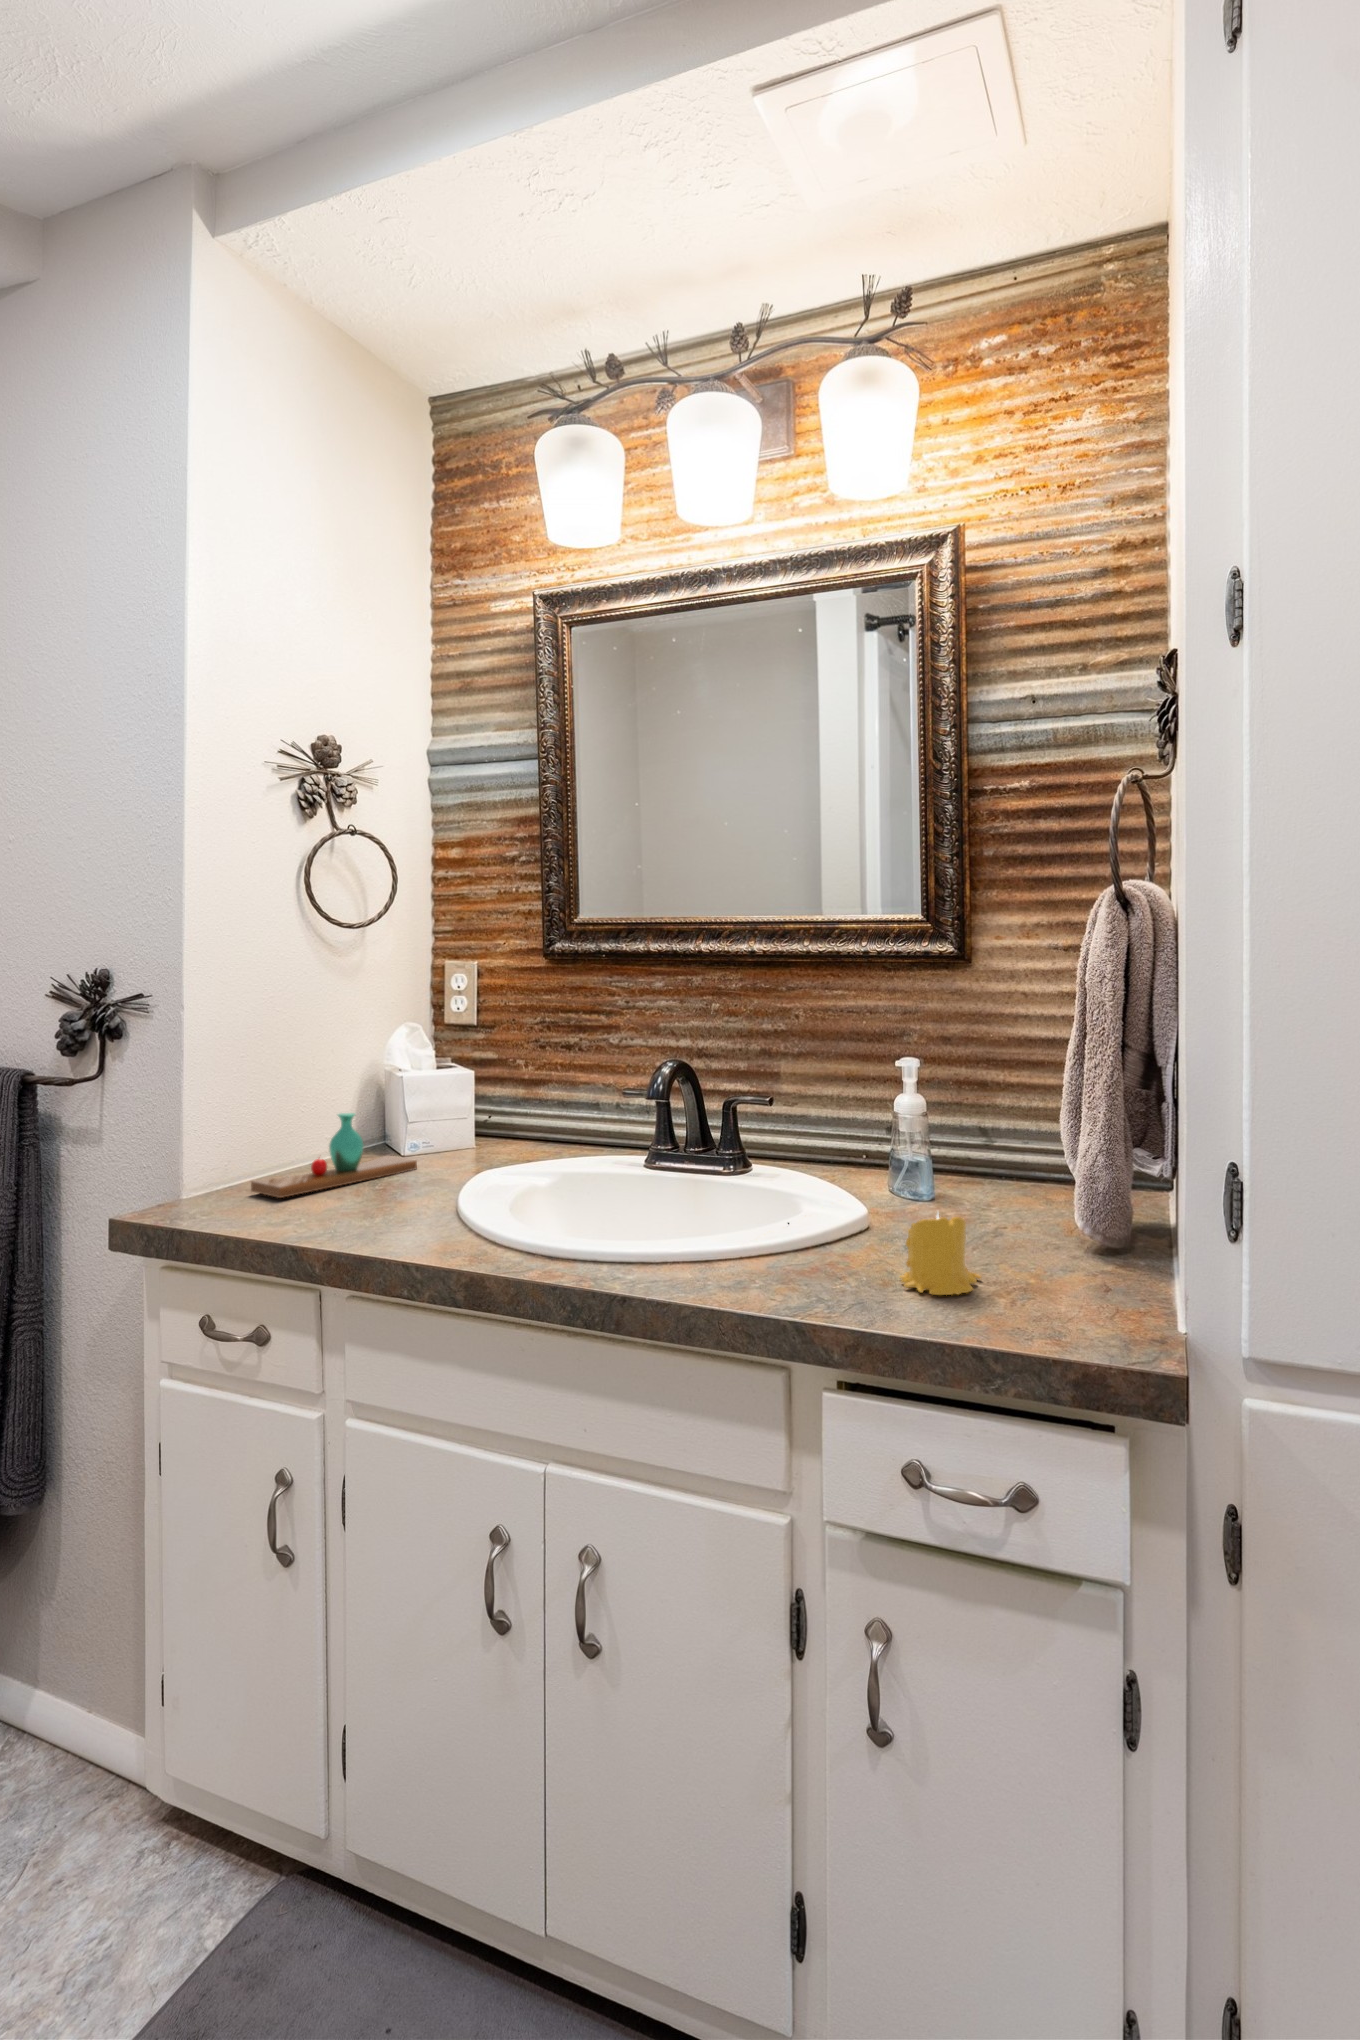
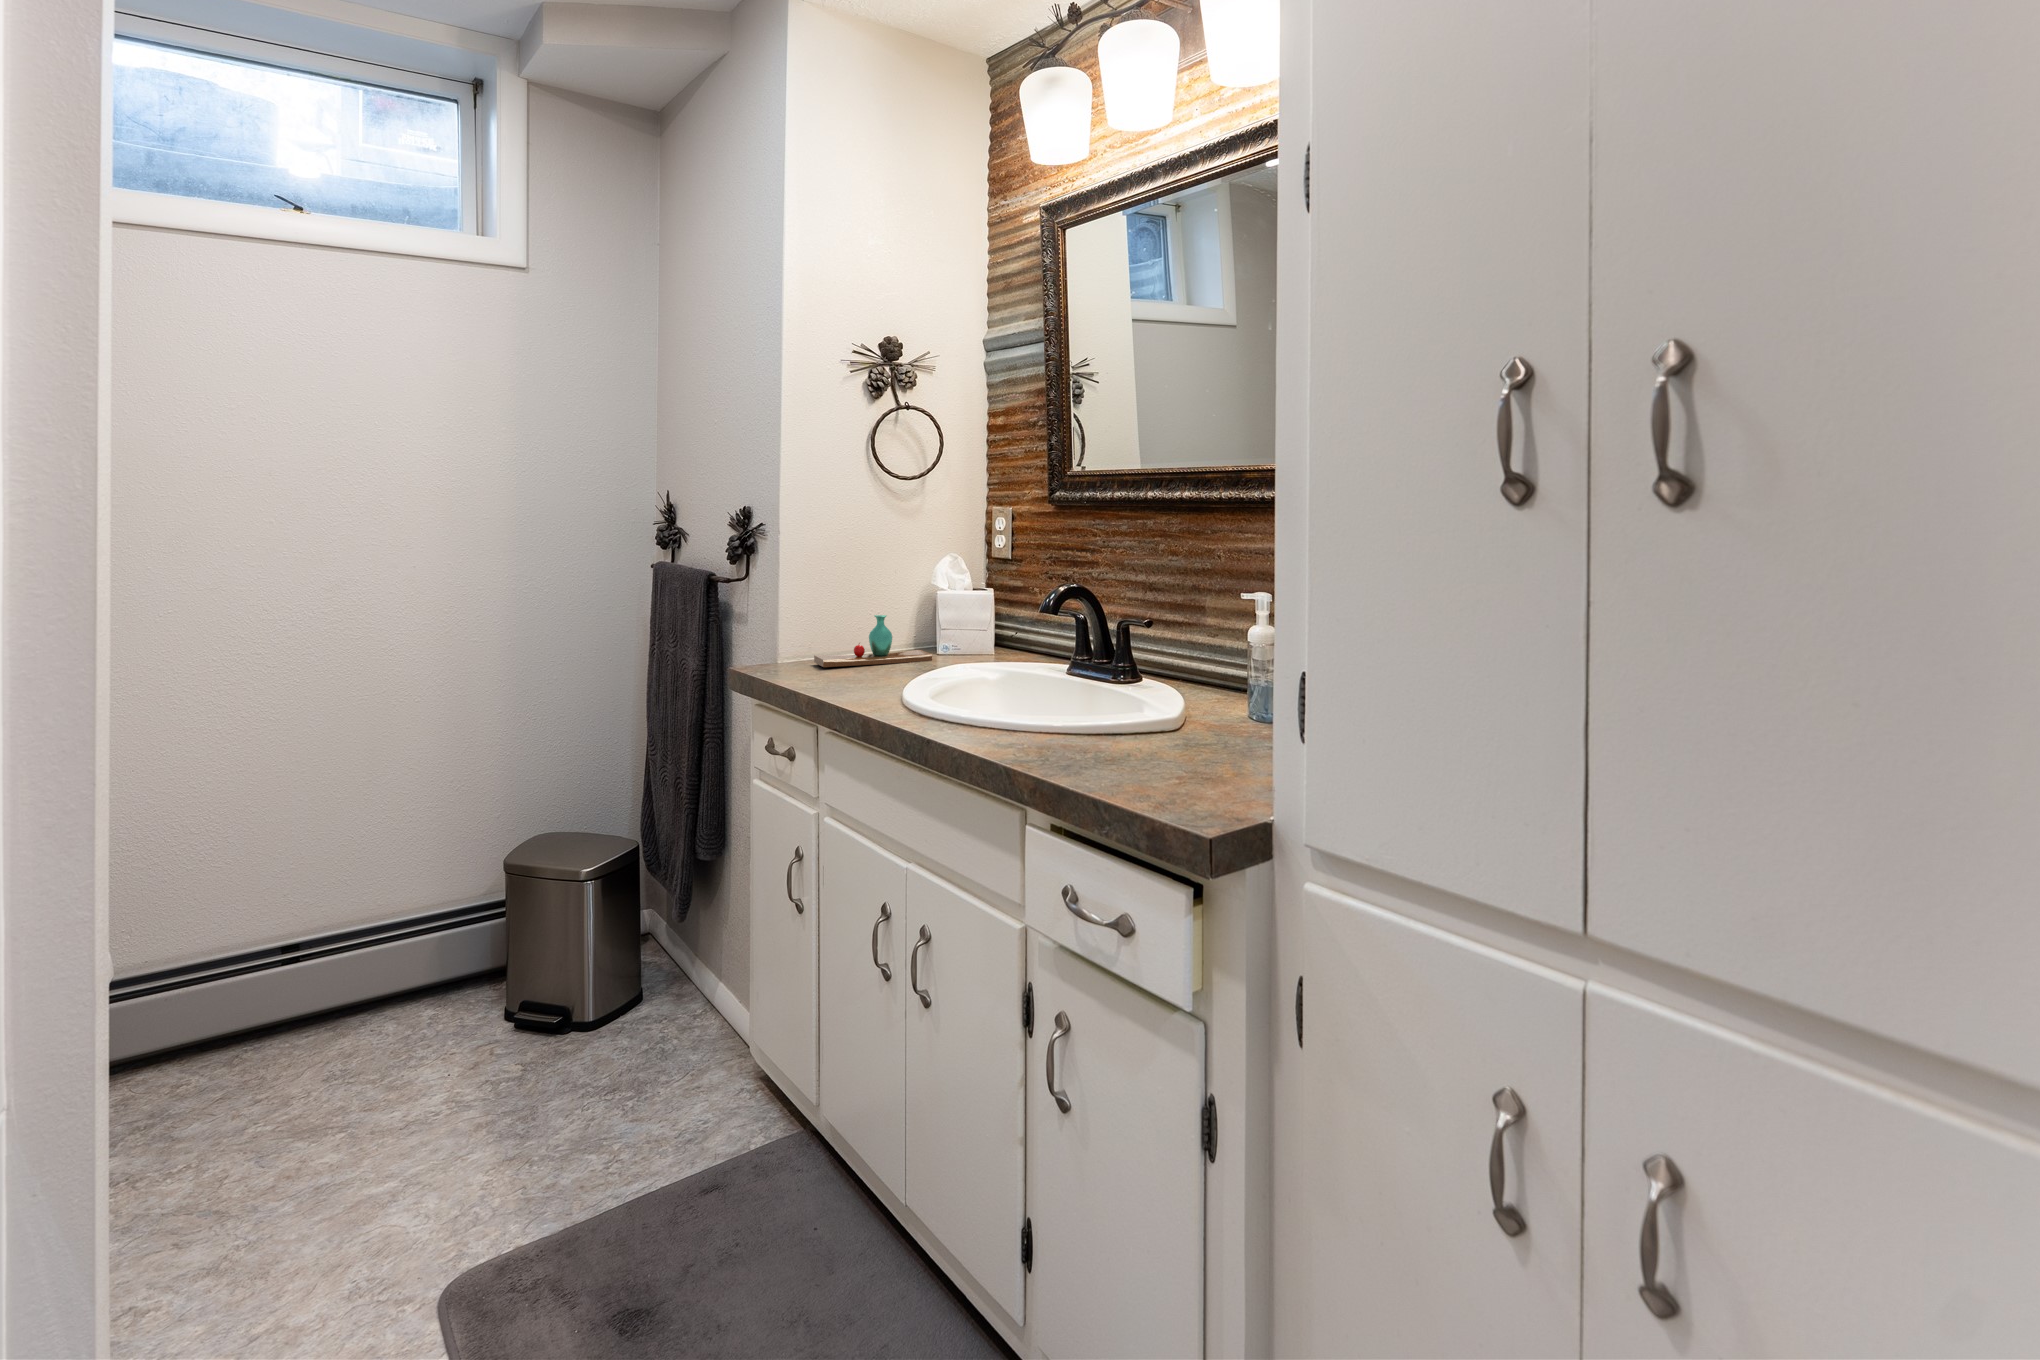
candle: present [900,1215,981,1295] -> none [1123,707,1196,776]

